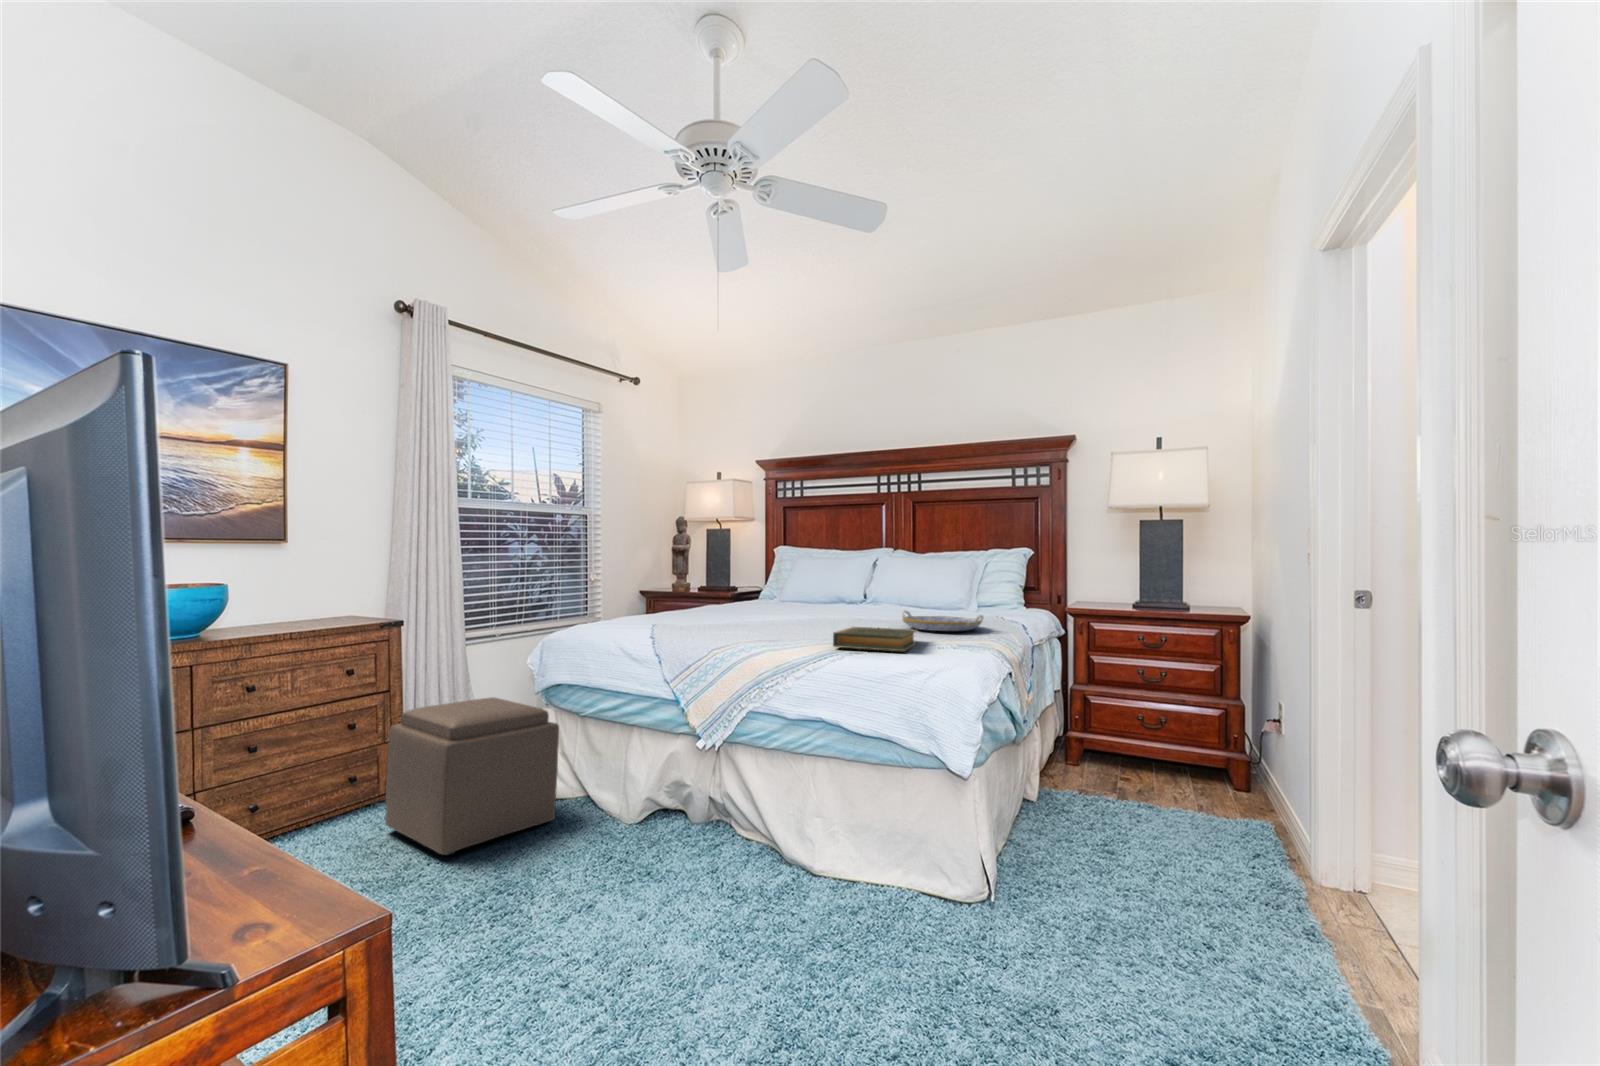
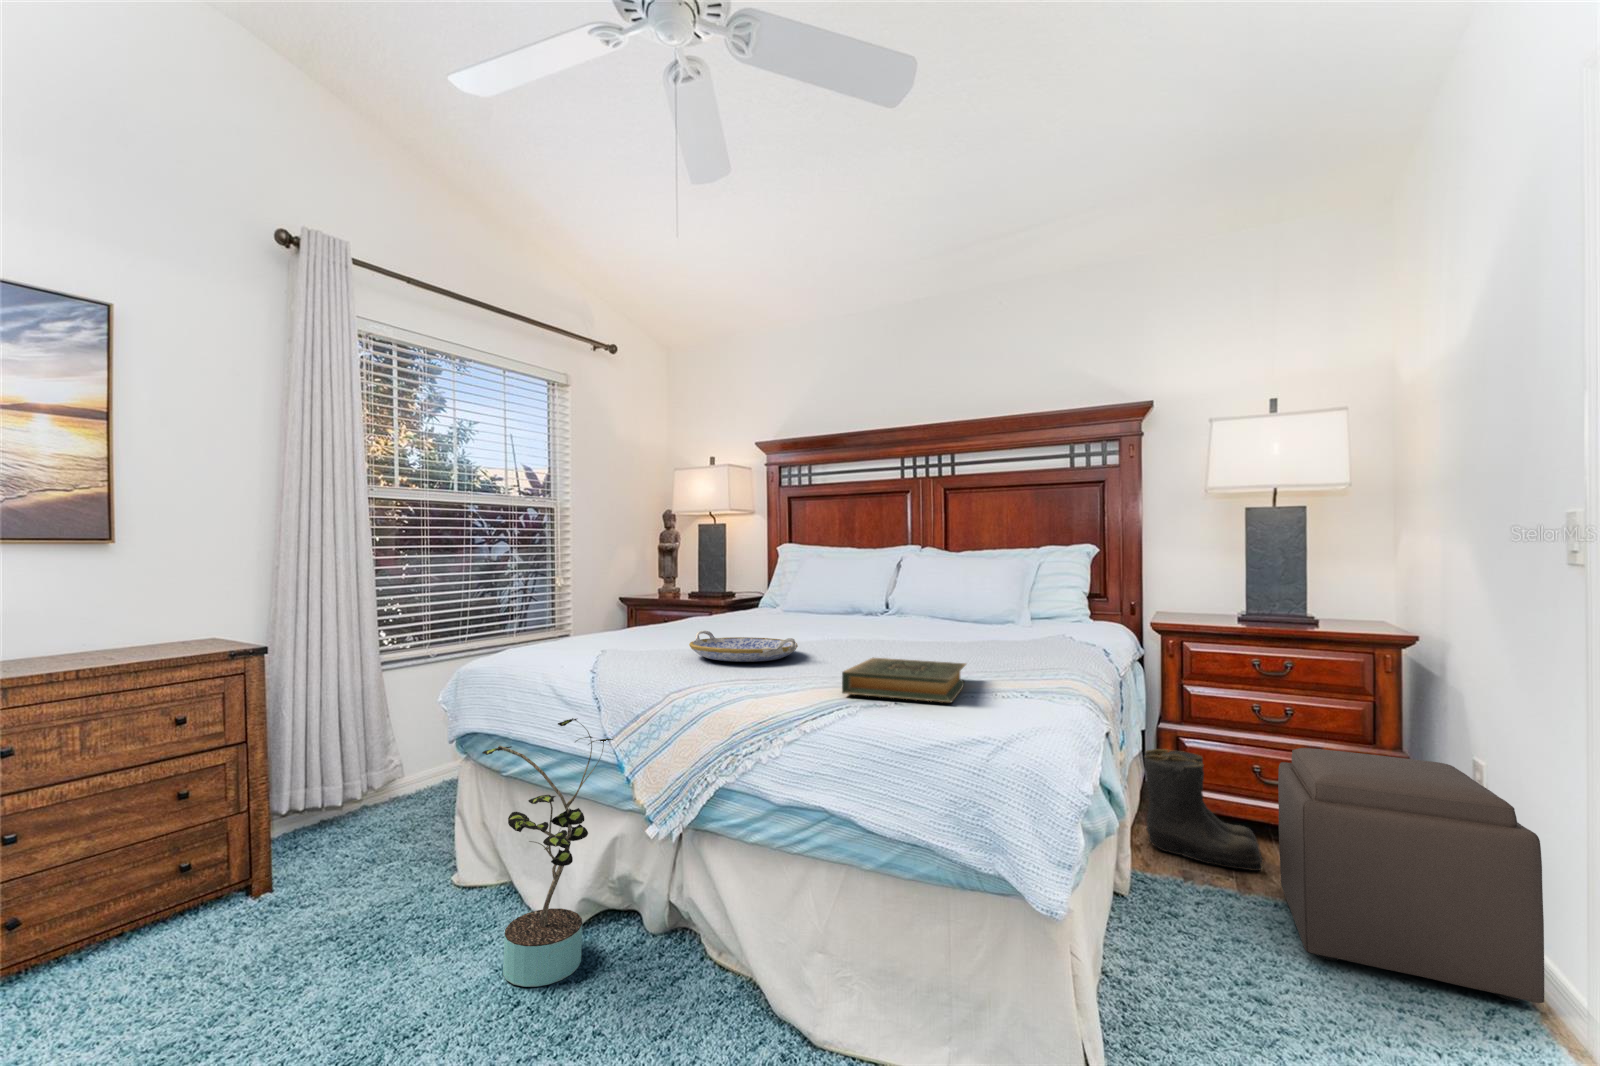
serving tray: present [902,611,983,631] -> present [689,631,798,662]
potted plant: none [581,669,677,849] -> present [482,718,613,987]
ottoman: present [385,697,559,855] -> present [1278,748,1544,1003]
boots: none [1056,703,1139,787] -> present [1144,749,1264,871]

